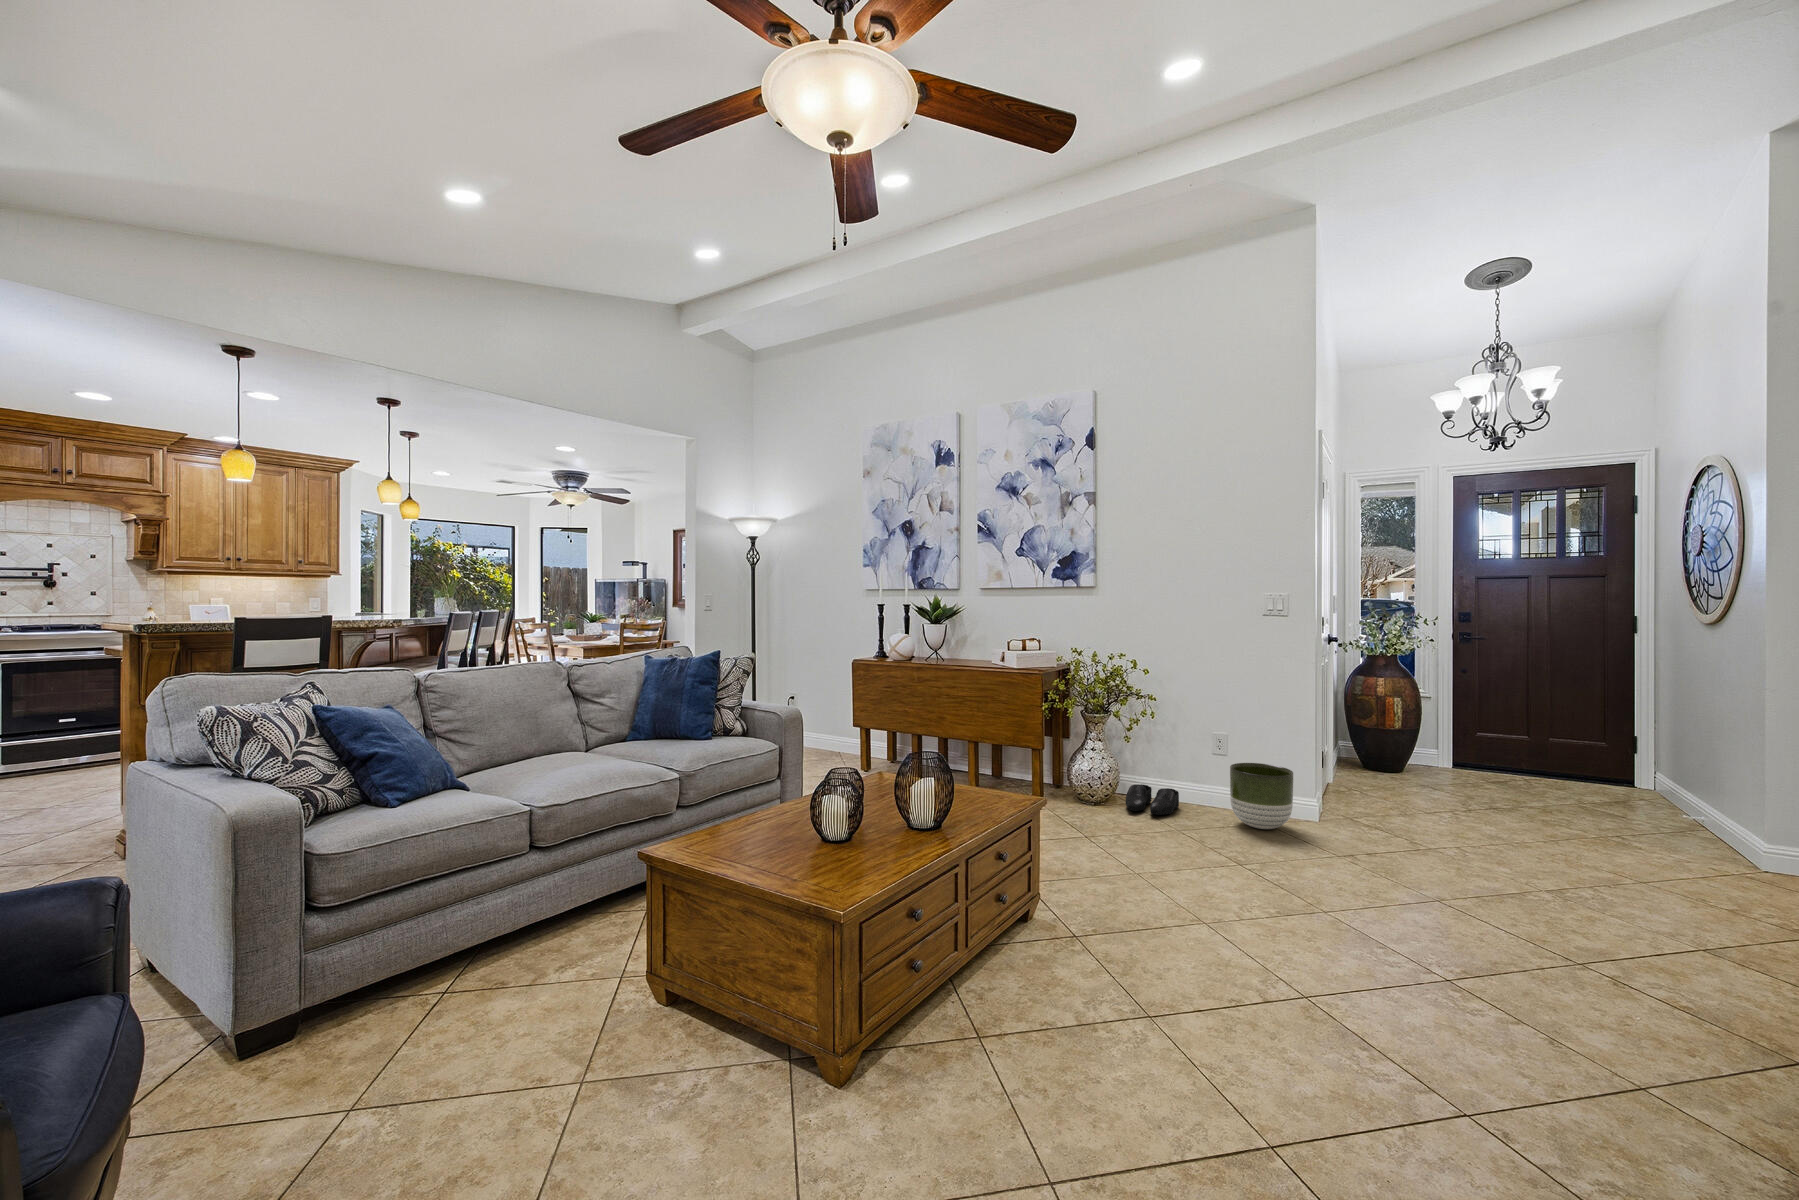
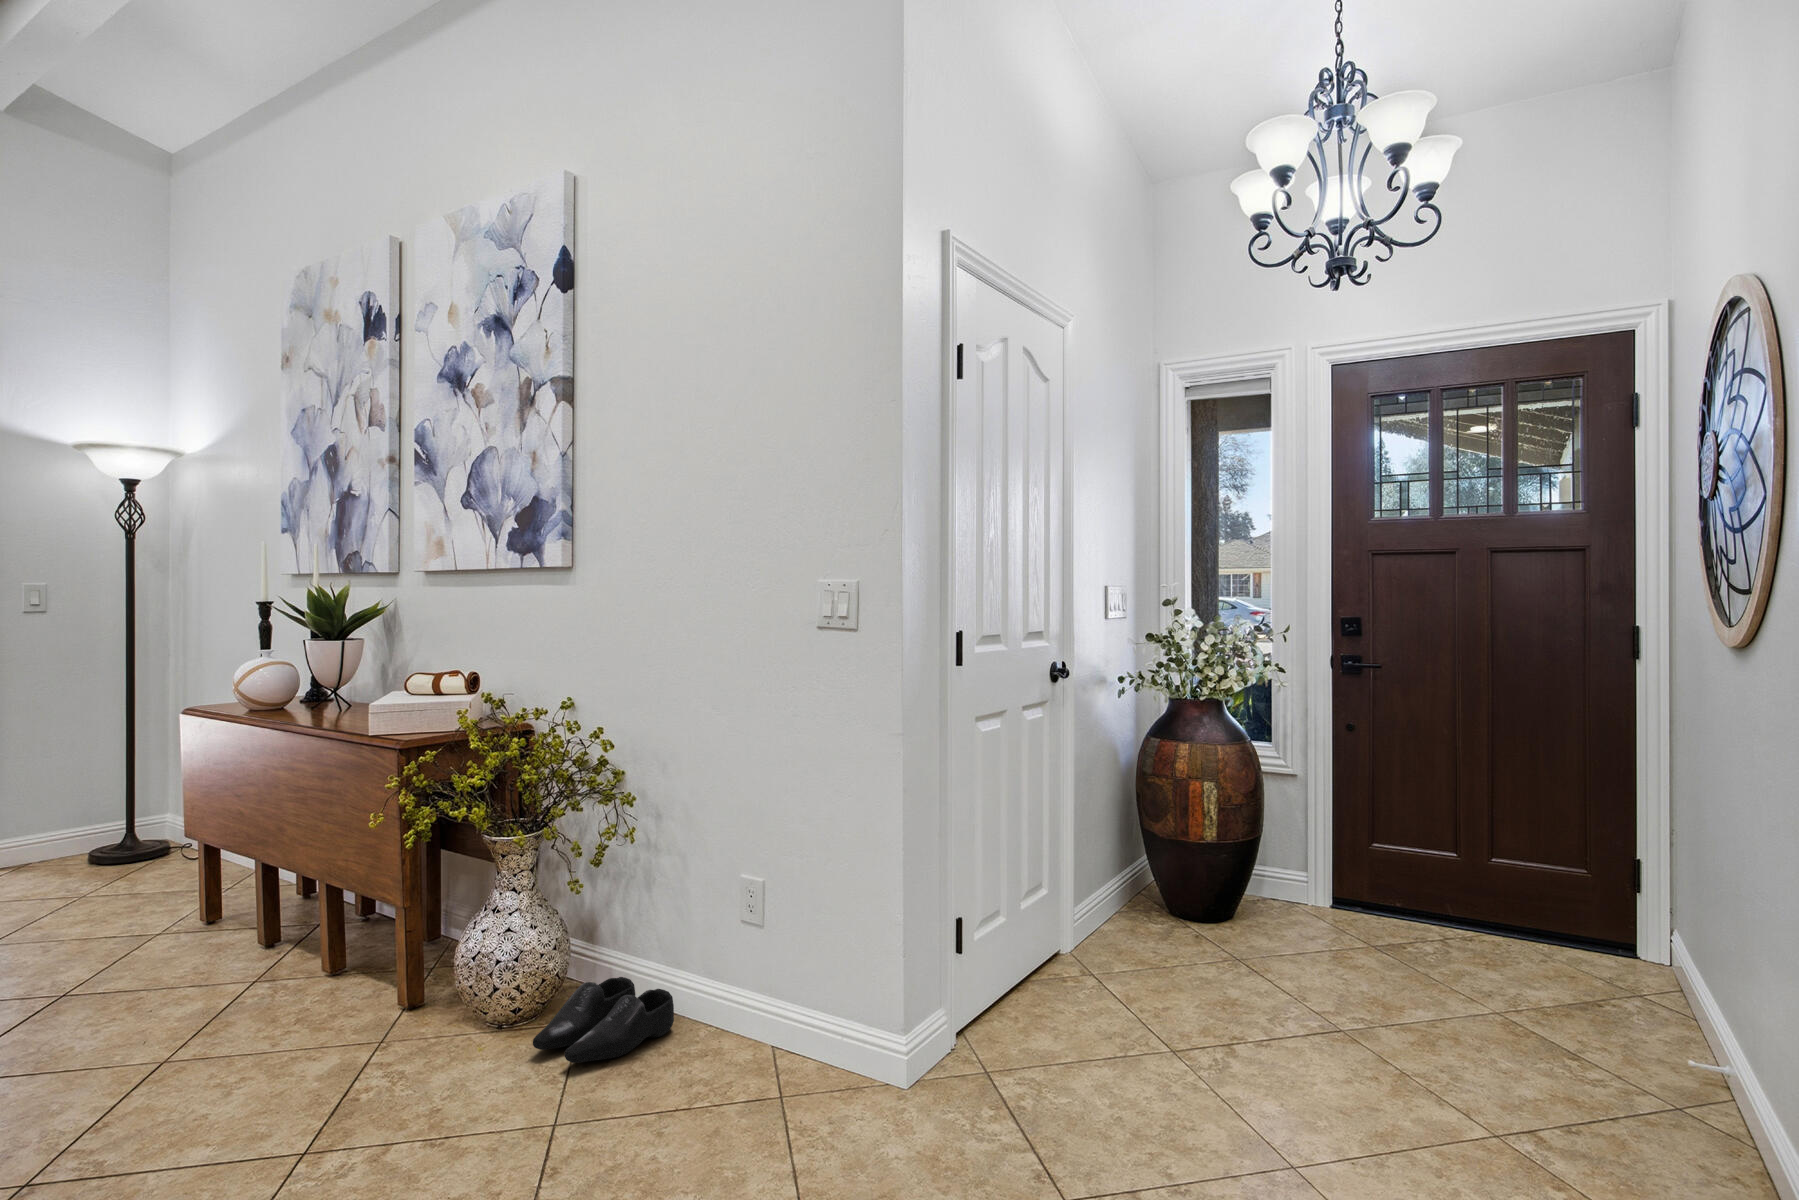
planter: present [1230,763,1293,829] -> none [706,946,833,1110]

